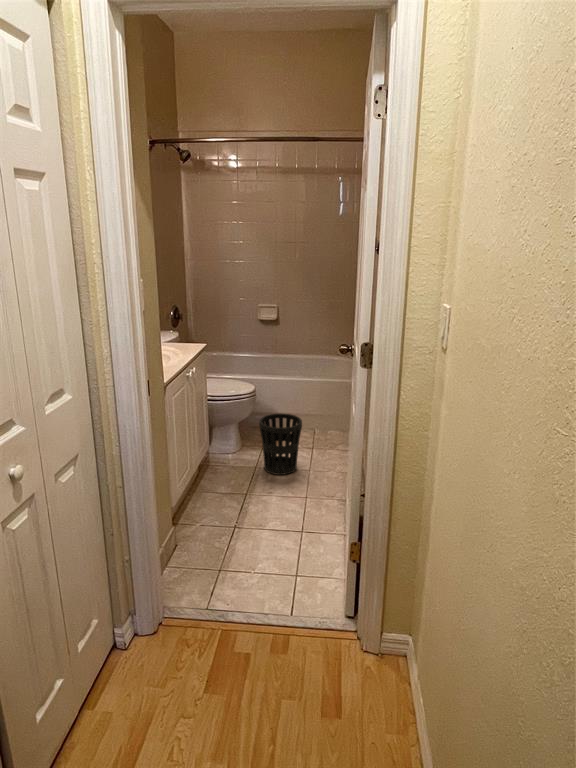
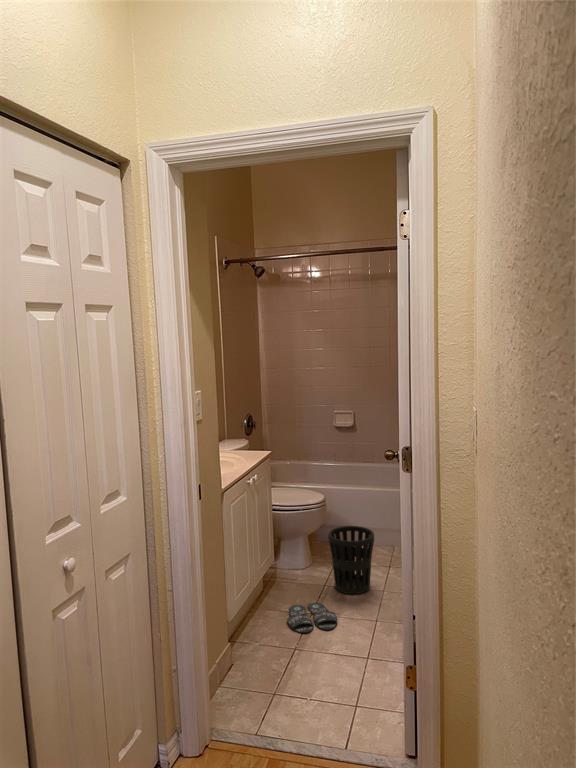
slippers: none [223,484,271,513] -> present [287,603,337,633]

